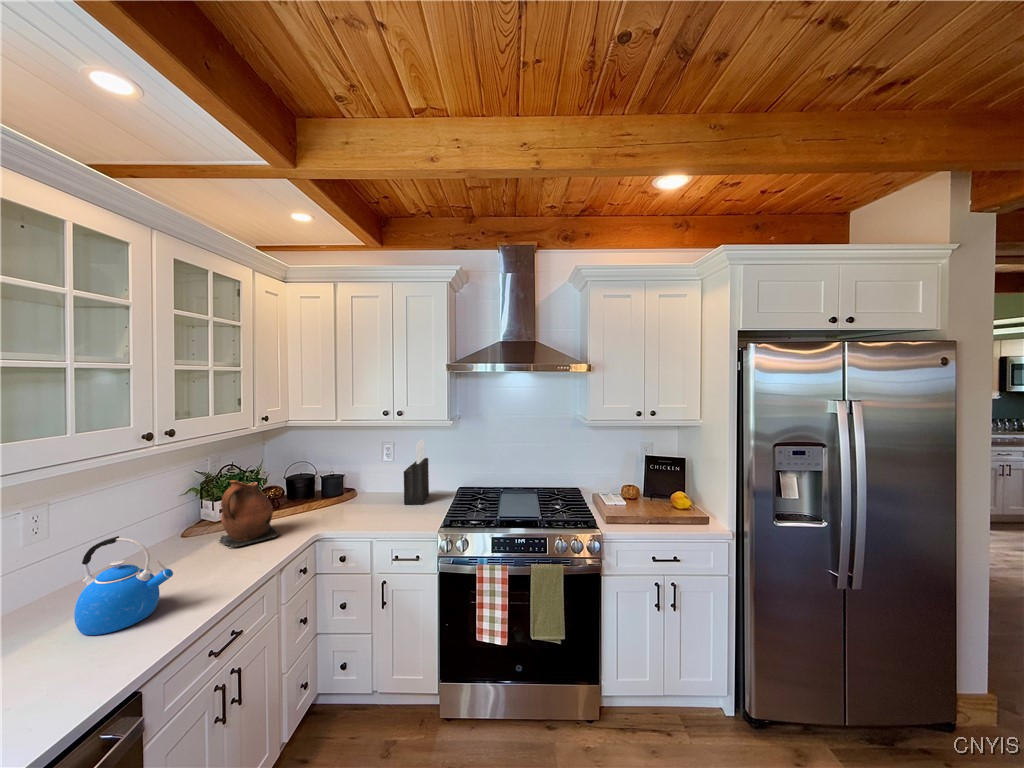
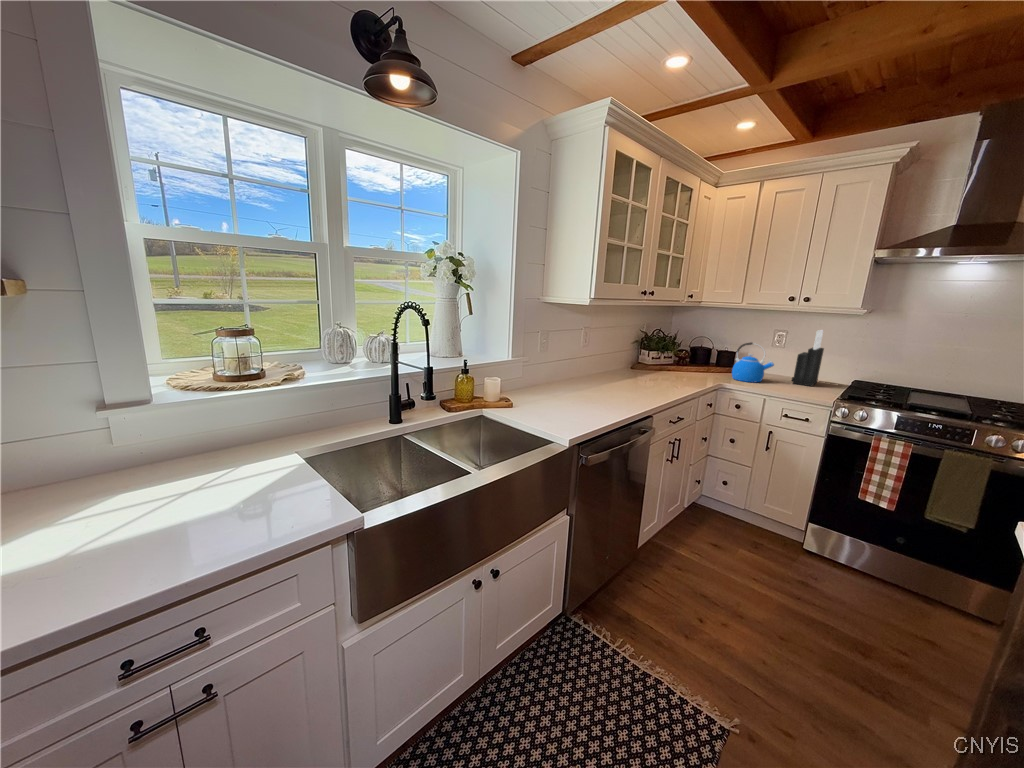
ceramic pitcher: present [219,480,279,547] -> none [654,335,695,380]
kettle: present [74,536,173,635] -> present [732,343,774,382]

